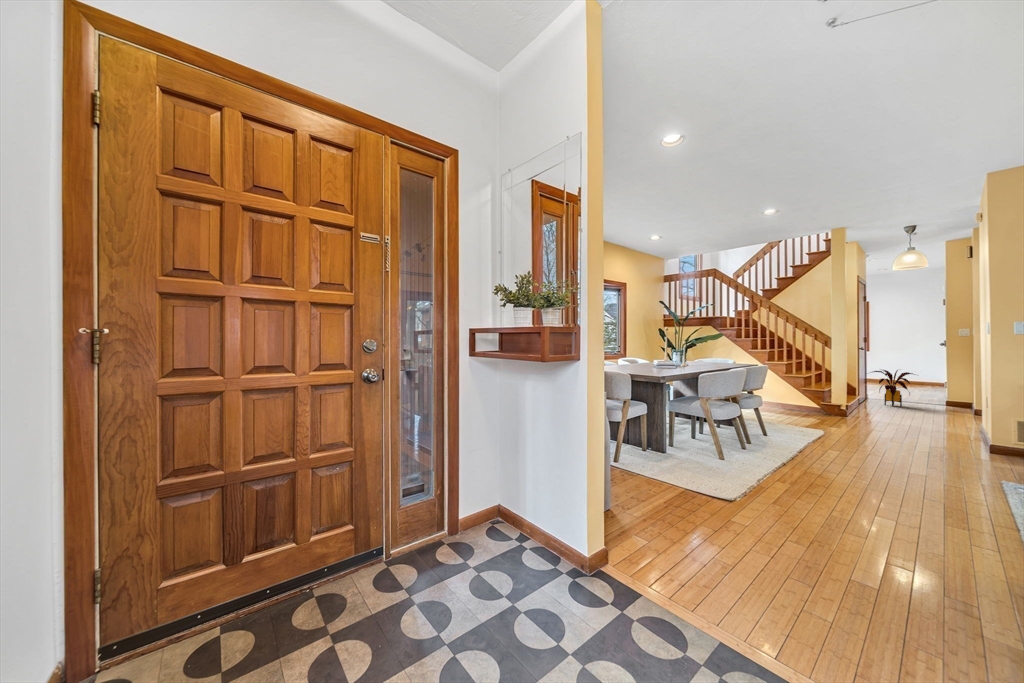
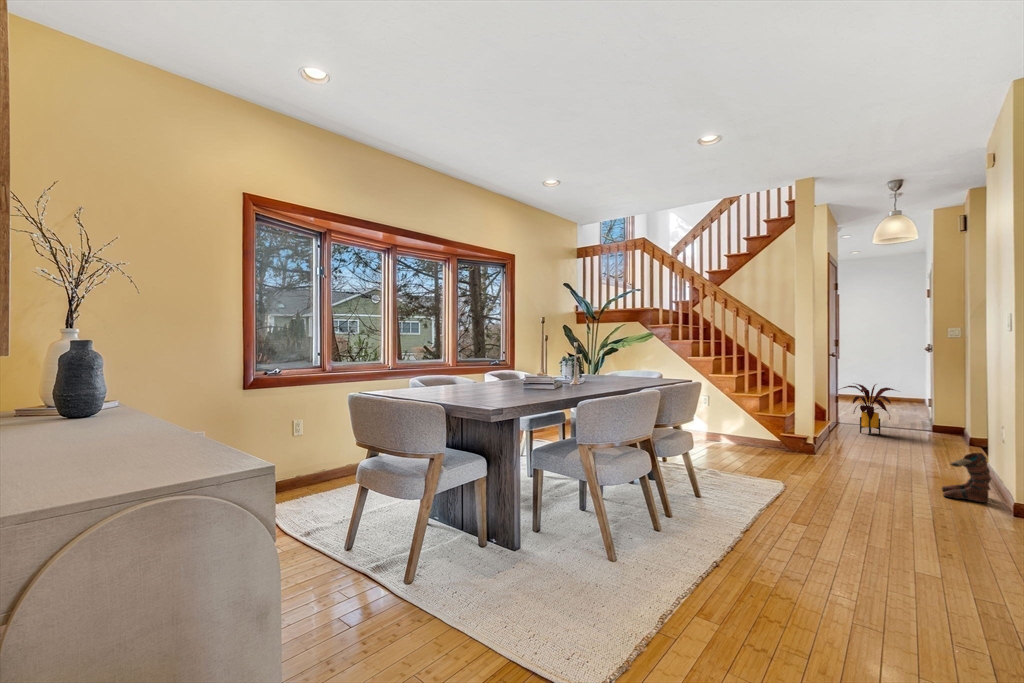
boots: none [943,413,980,446] -> present [942,453,991,503]

